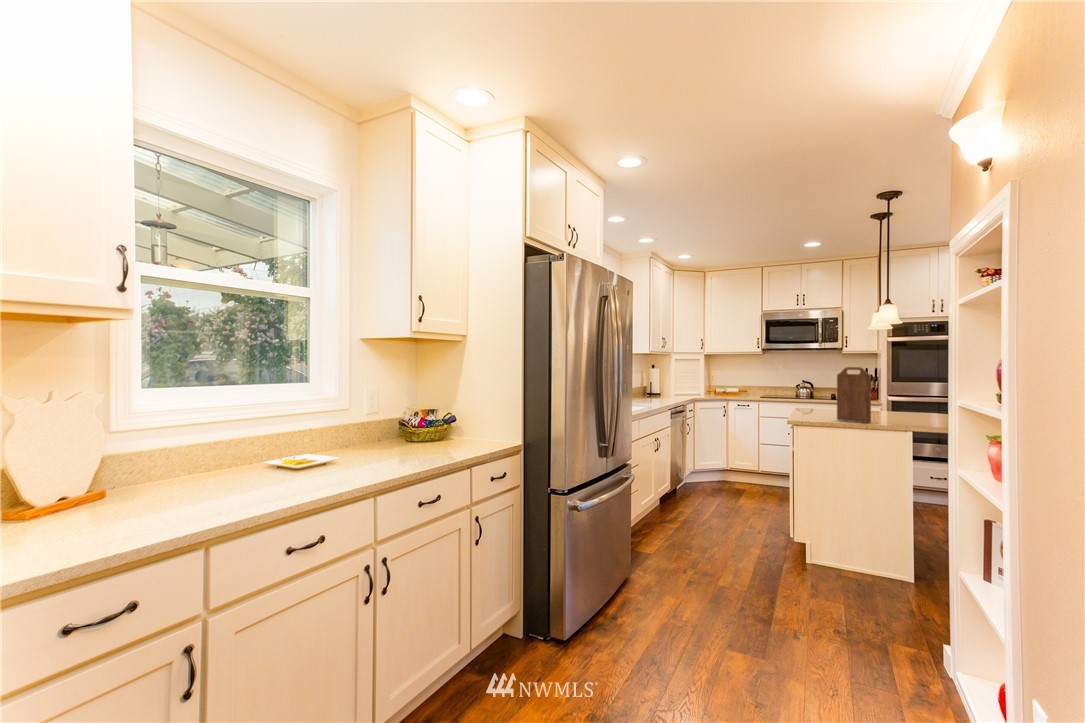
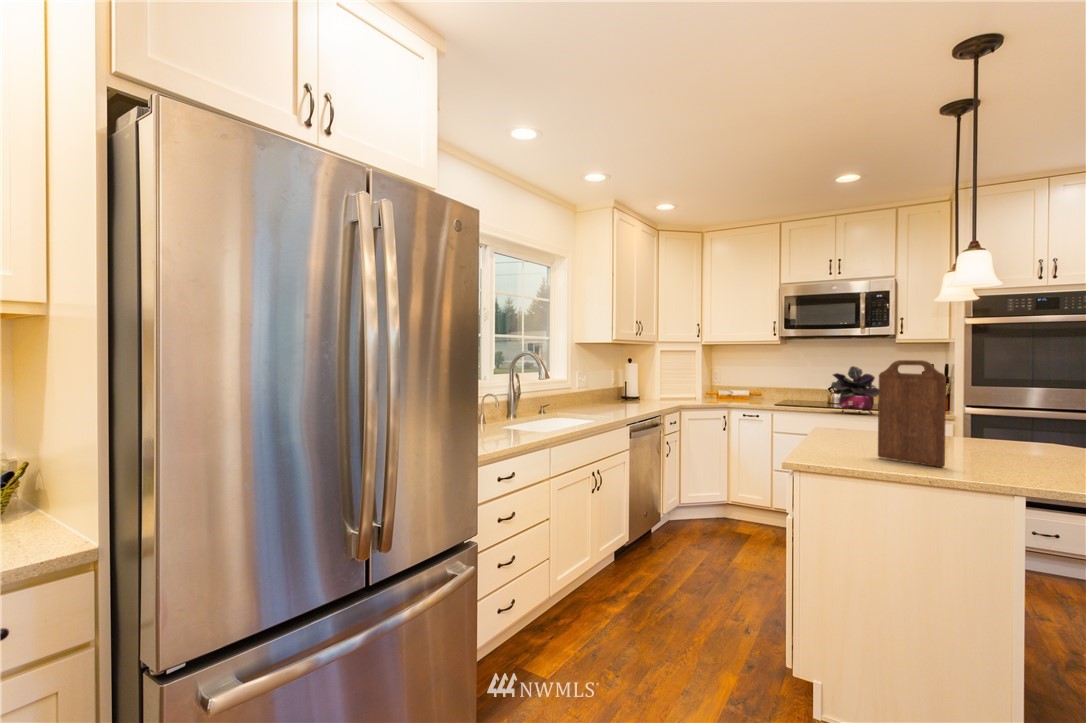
potted plant: none [800,370,834,404] -> present [831,366,879,414]

